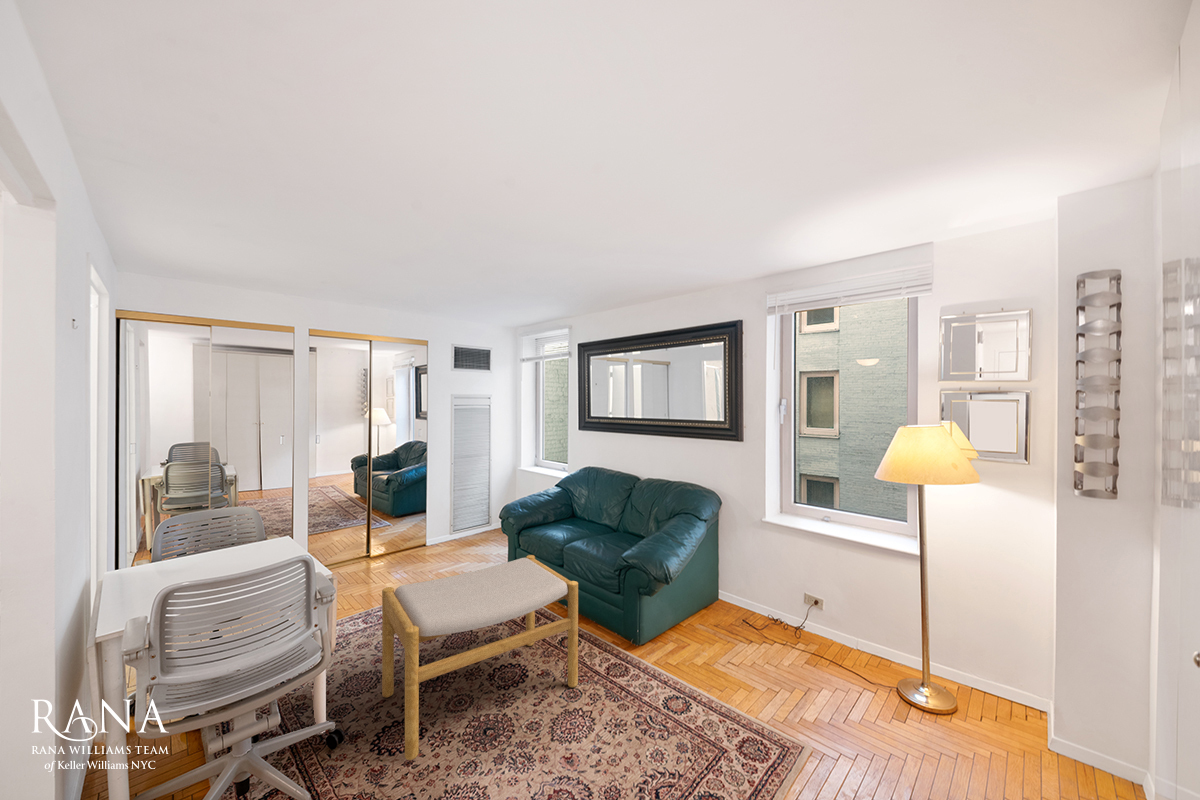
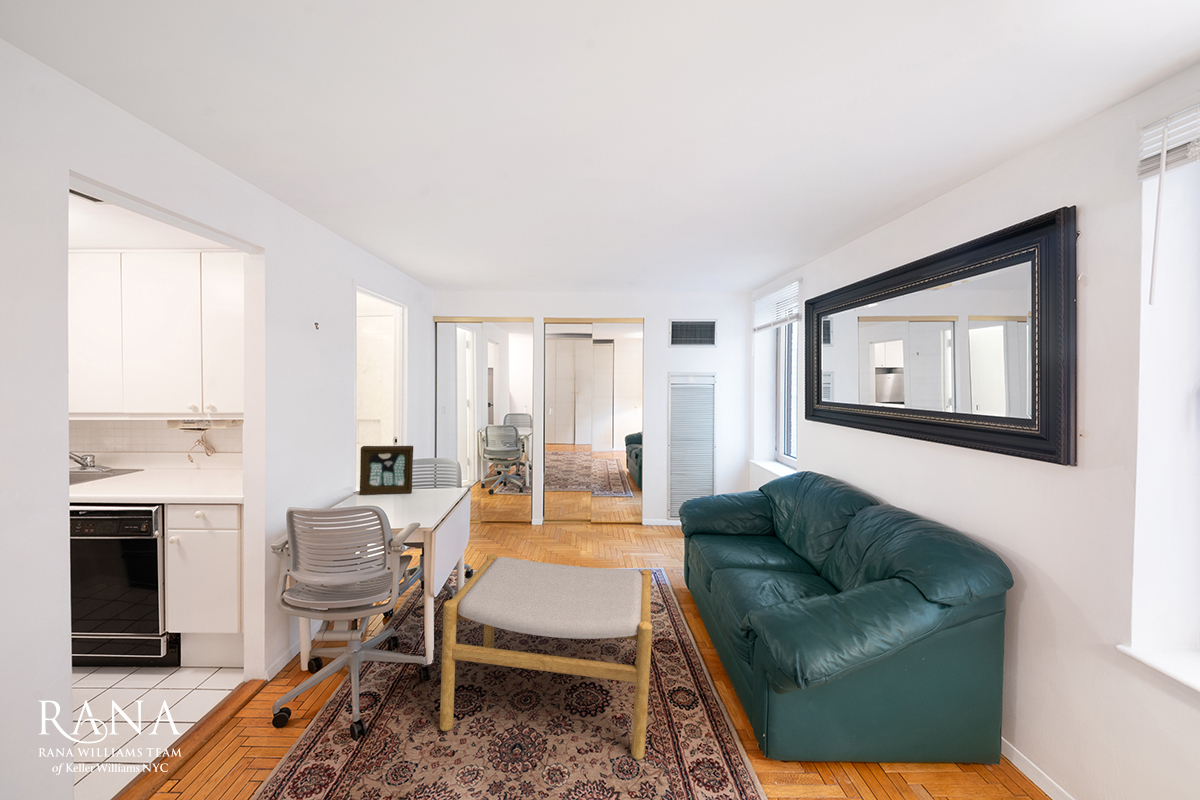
picture frame: none [150,499,233,578] -> present [360,446,413,495]

